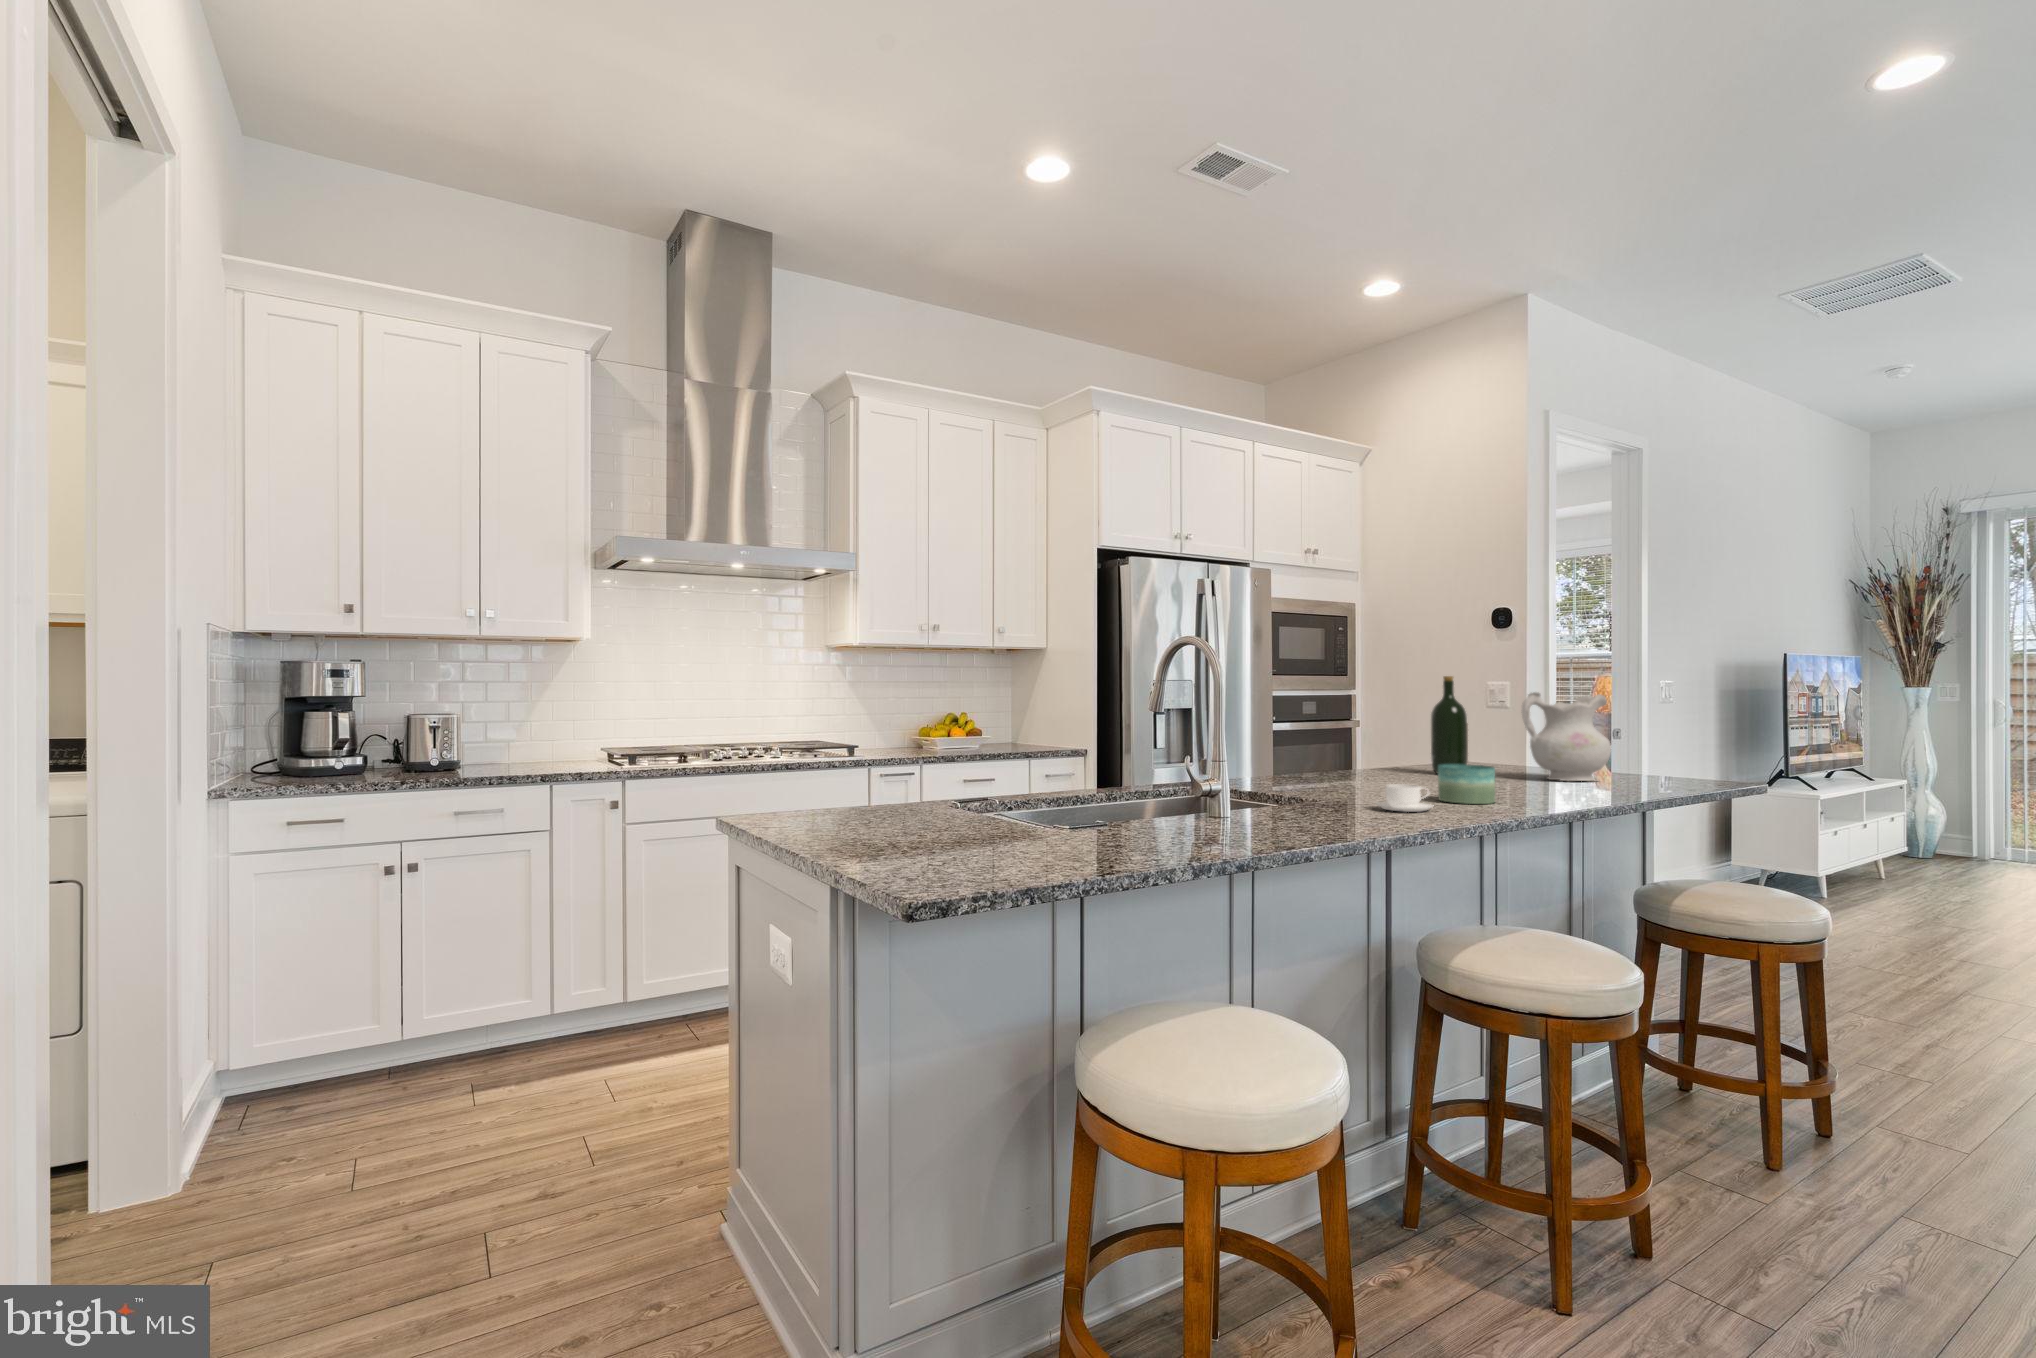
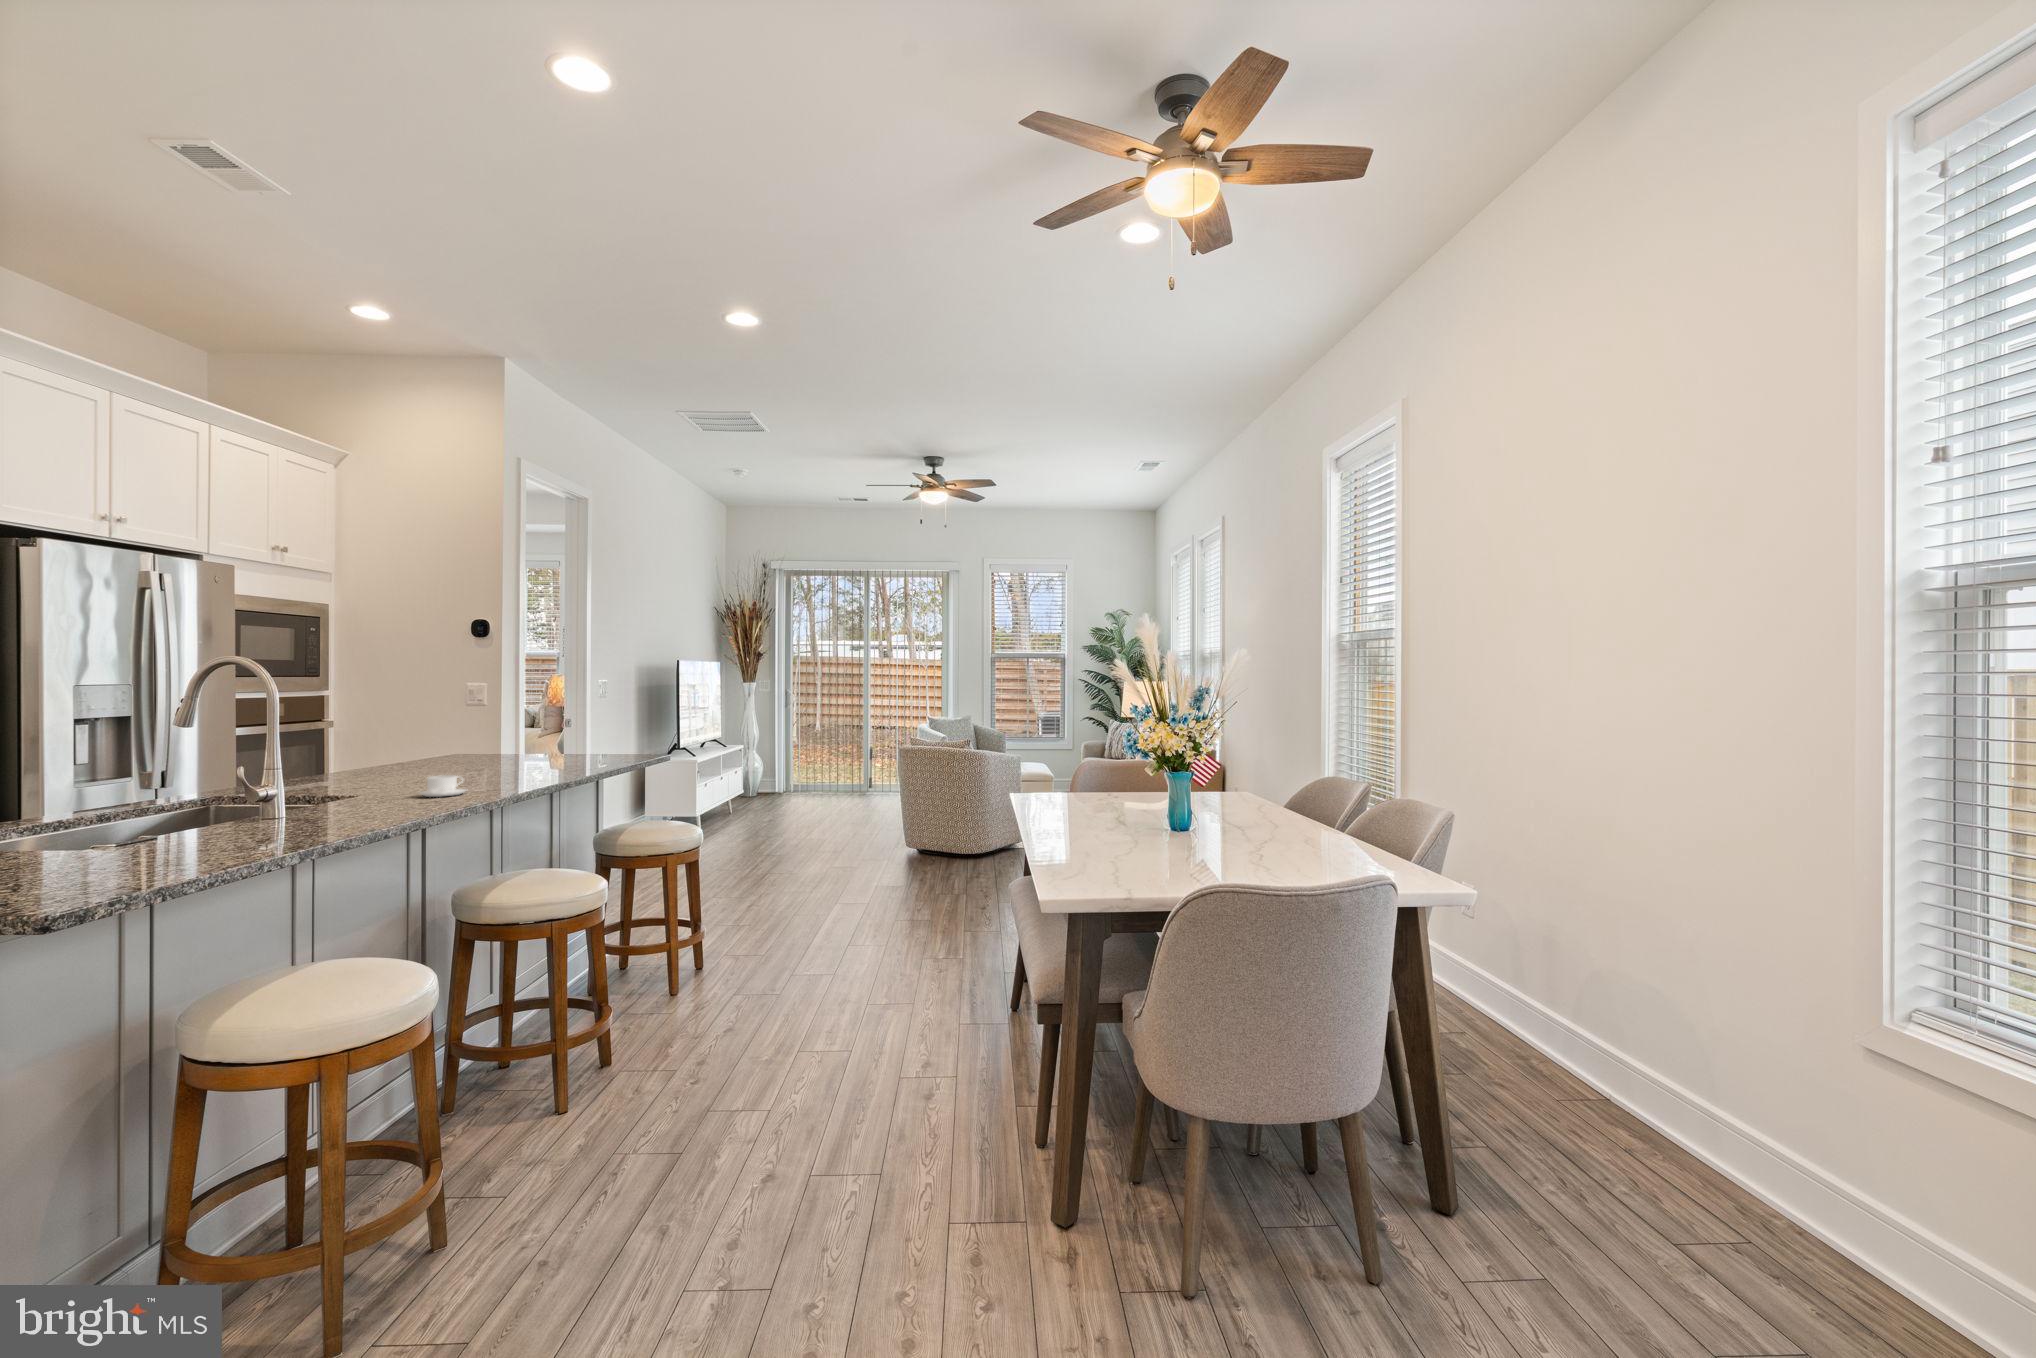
wine bottle: present [1431,676,1468,774] -> none [439,685,471,767]
ceramic pitcher: present [1522,692,1611,781] -> none [517,698,581,764]
candle: present [1438,764,1495,804] -> none [464,756,509,786]

